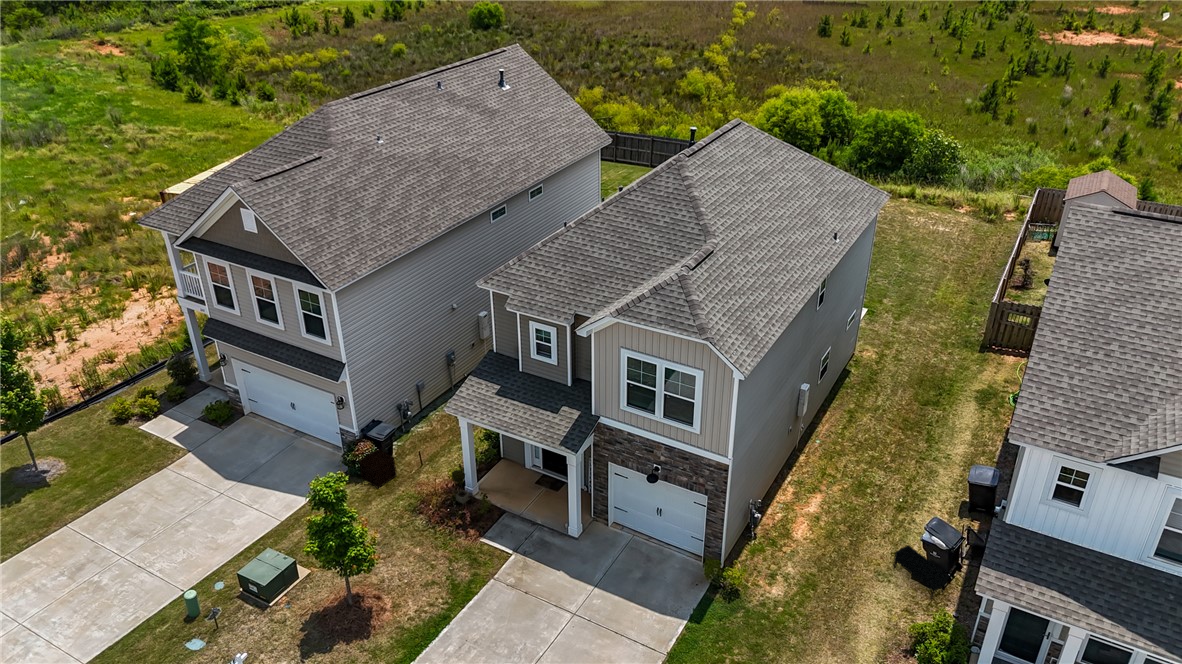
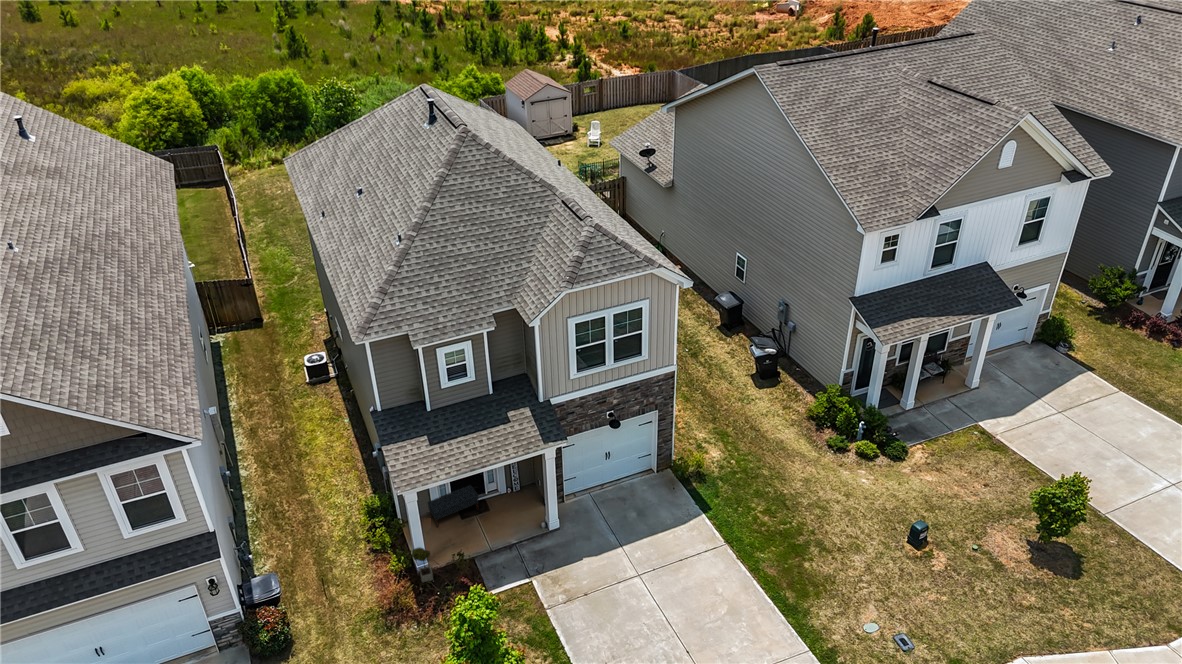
wooden crate: present [359,449,397,488] -> none [291,592,330,644]
bench: present [893,545,949,599] -> present [428,485,479,528]

